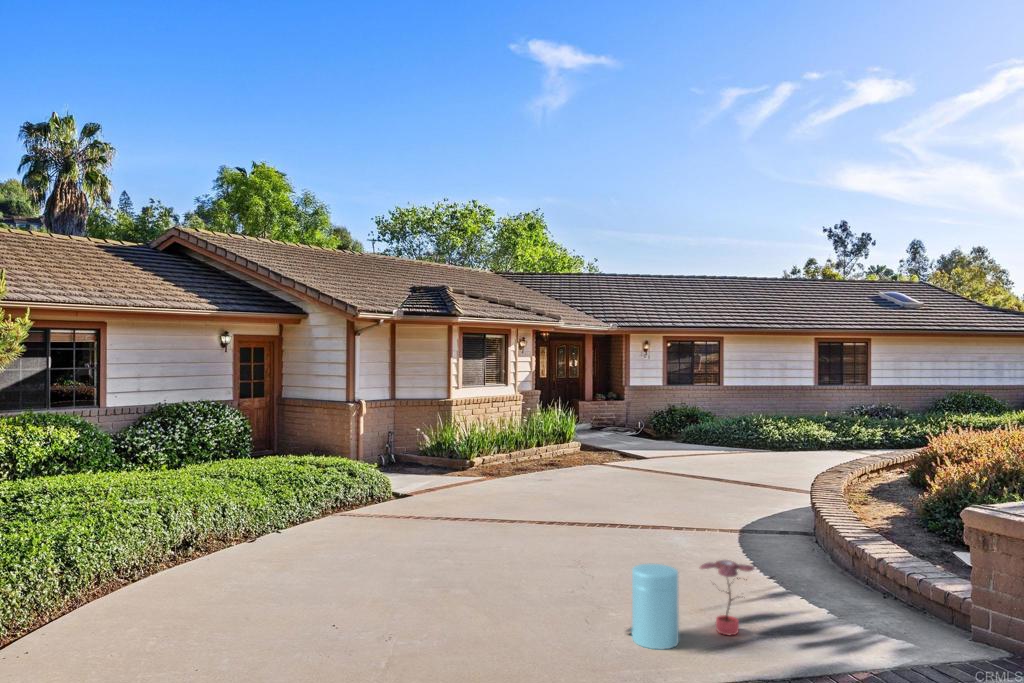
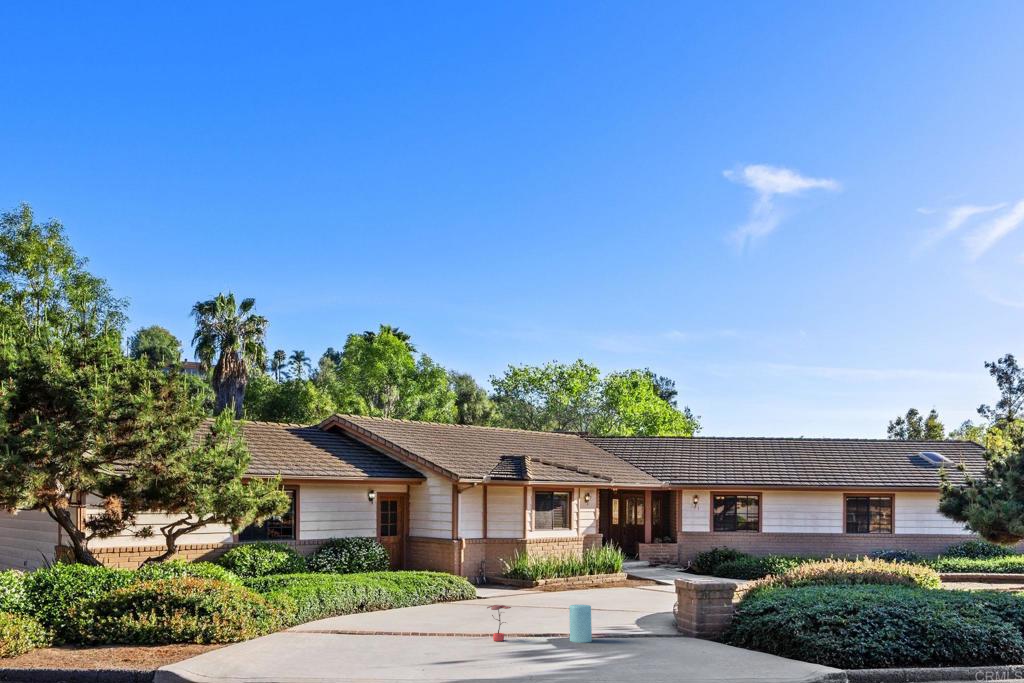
potted plant: present [700,560,754,635] -> present [487,605,511,641]

